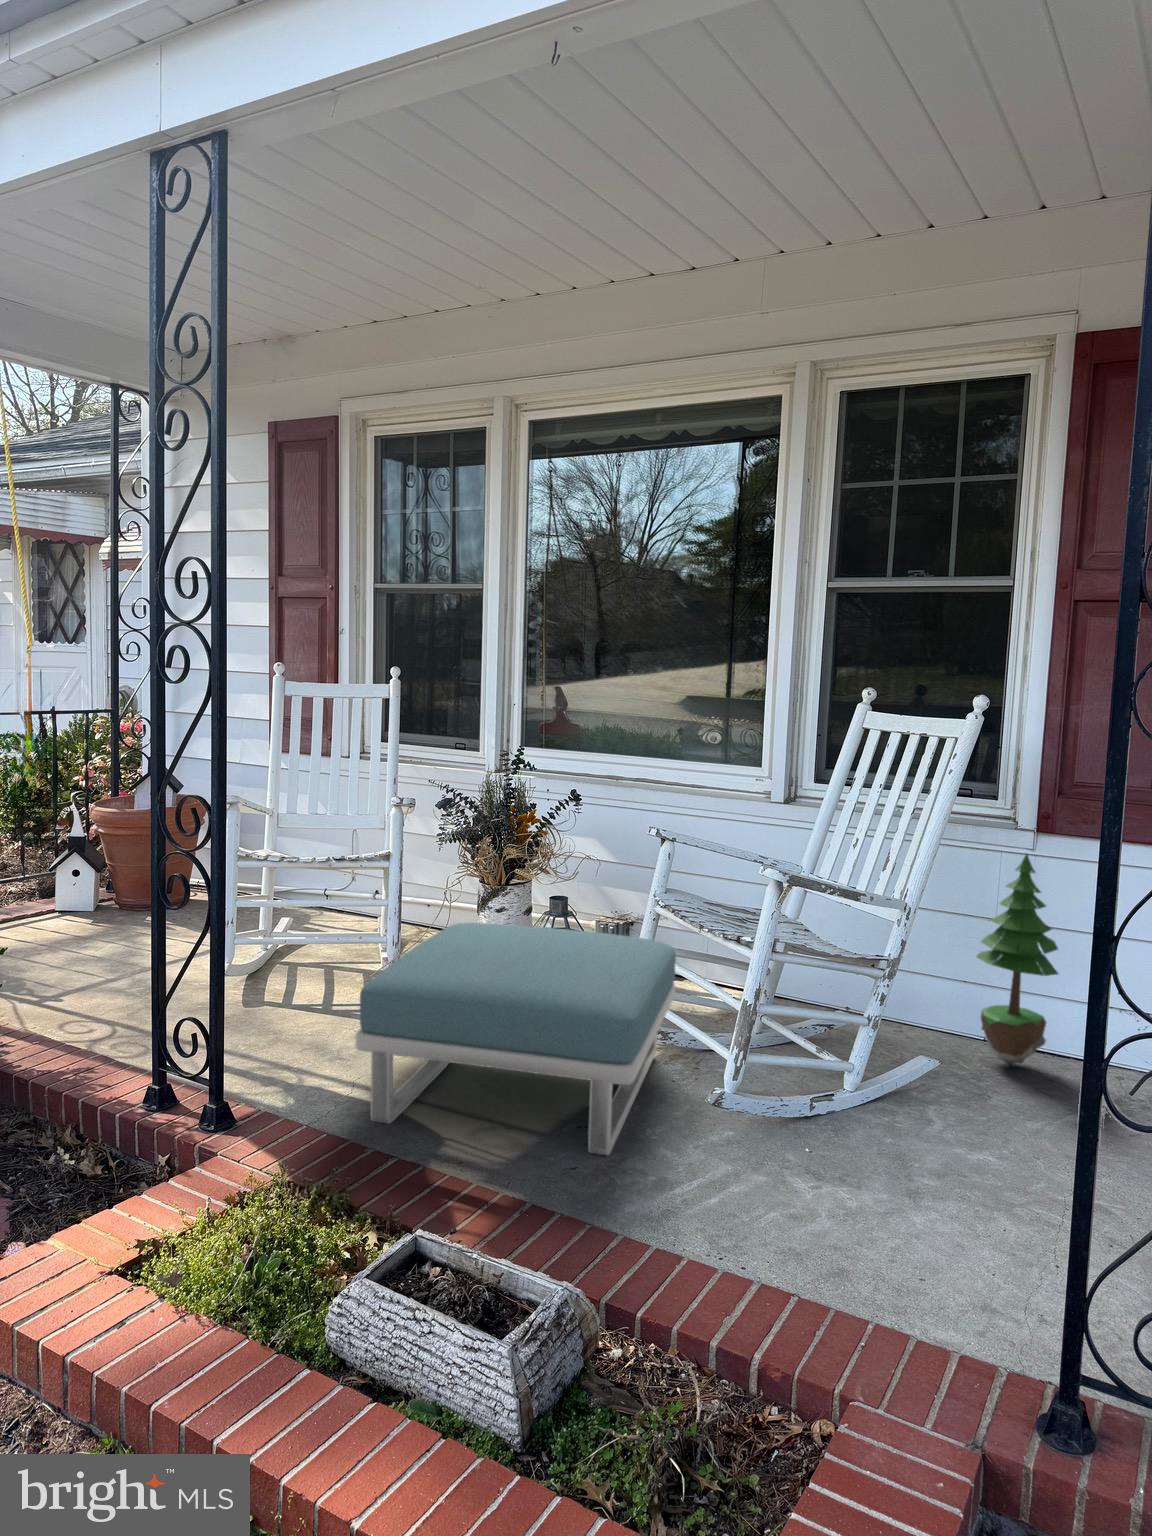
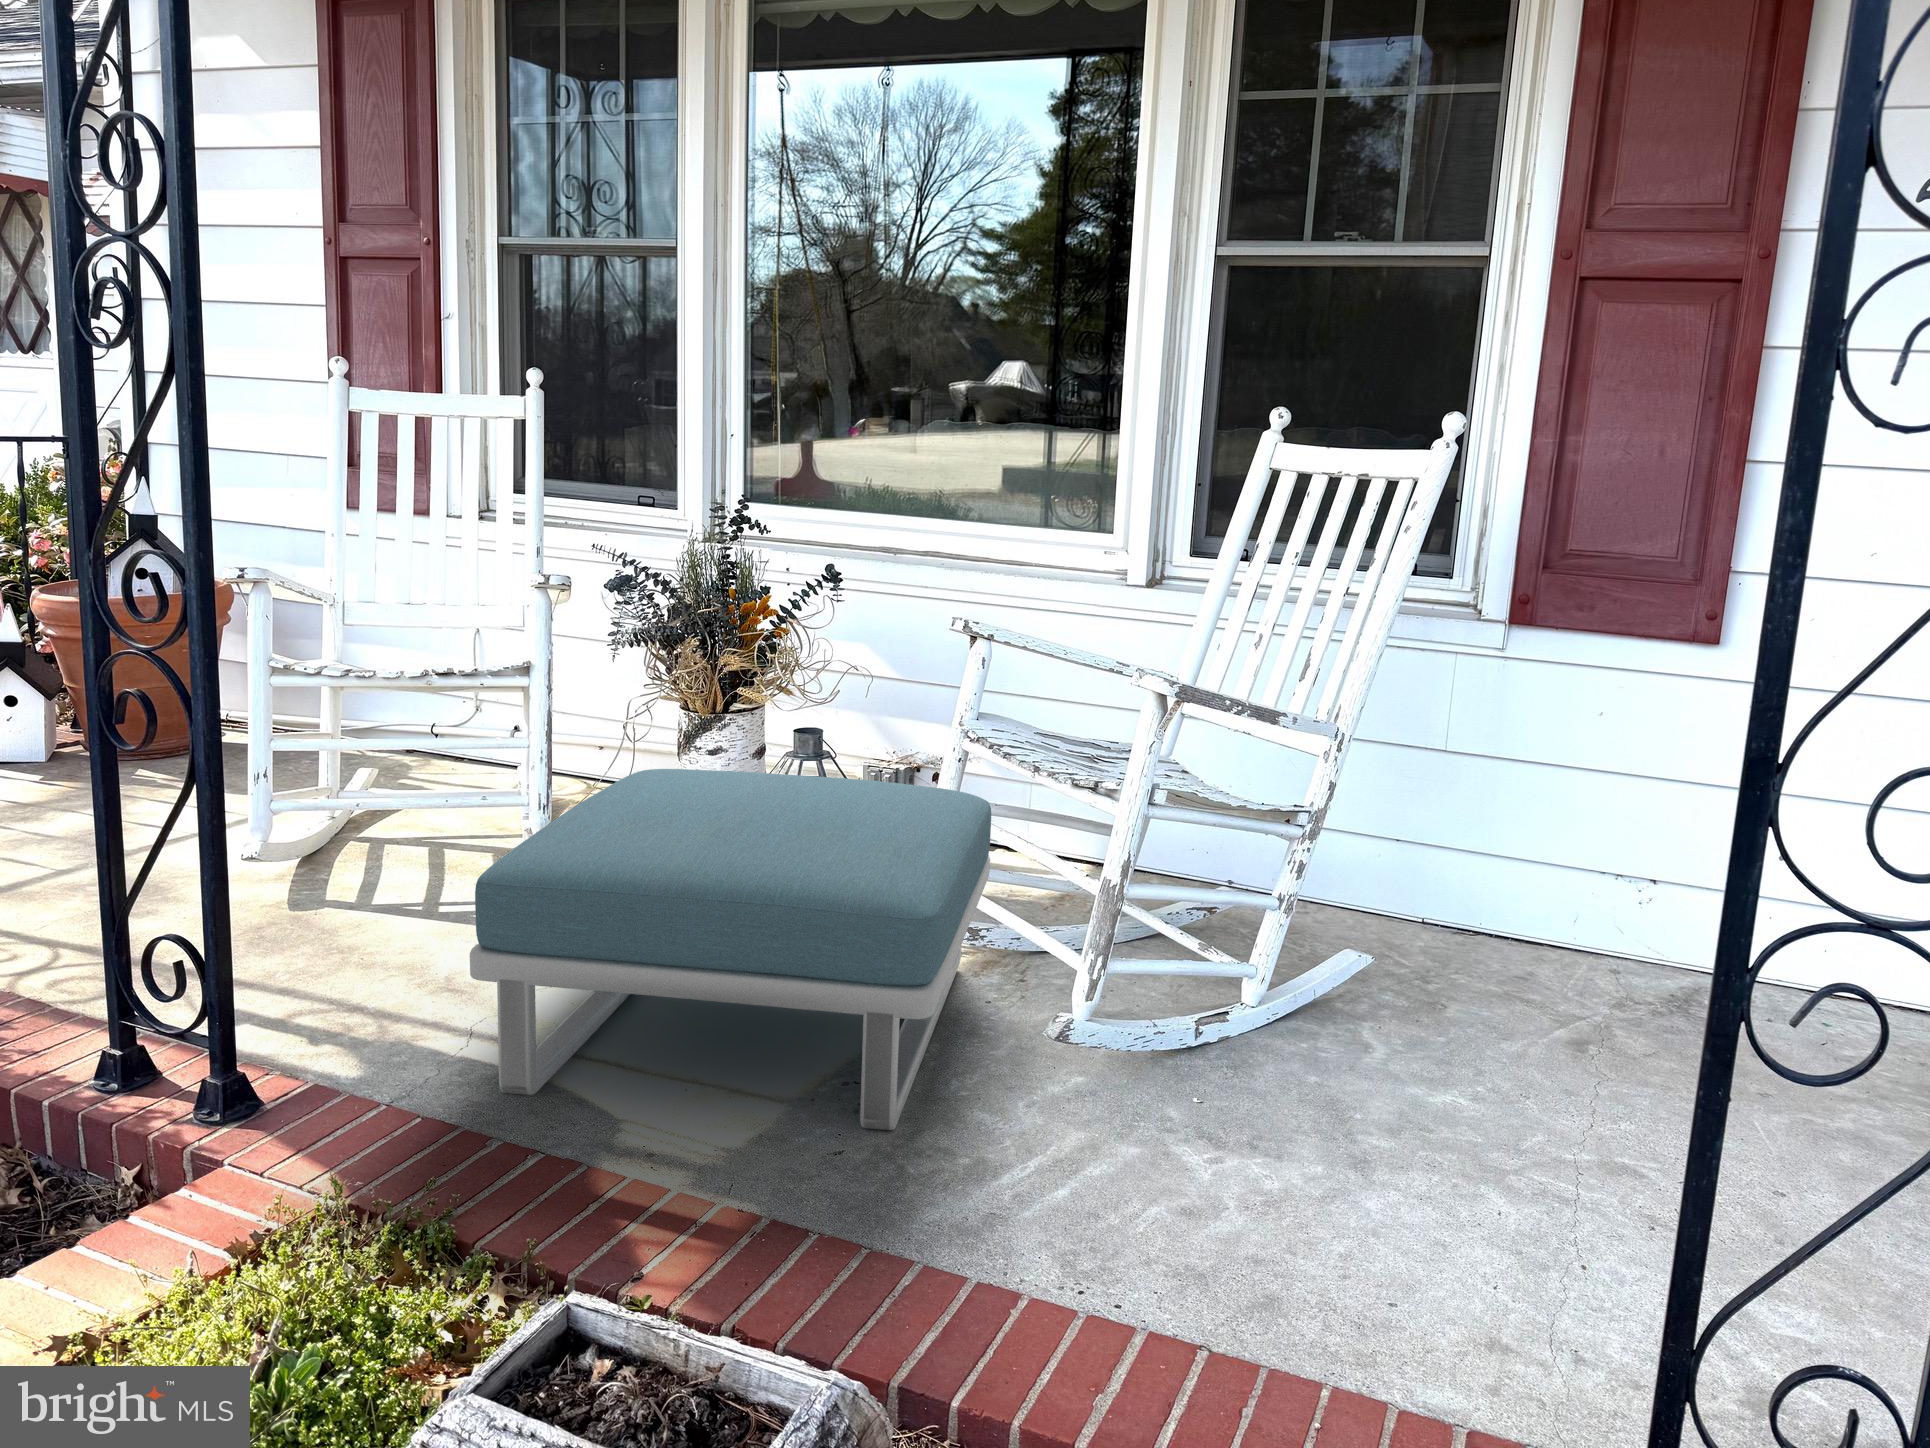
potted tree: present [977,854,1058,1065] -> none [1428,652,1549,962]

